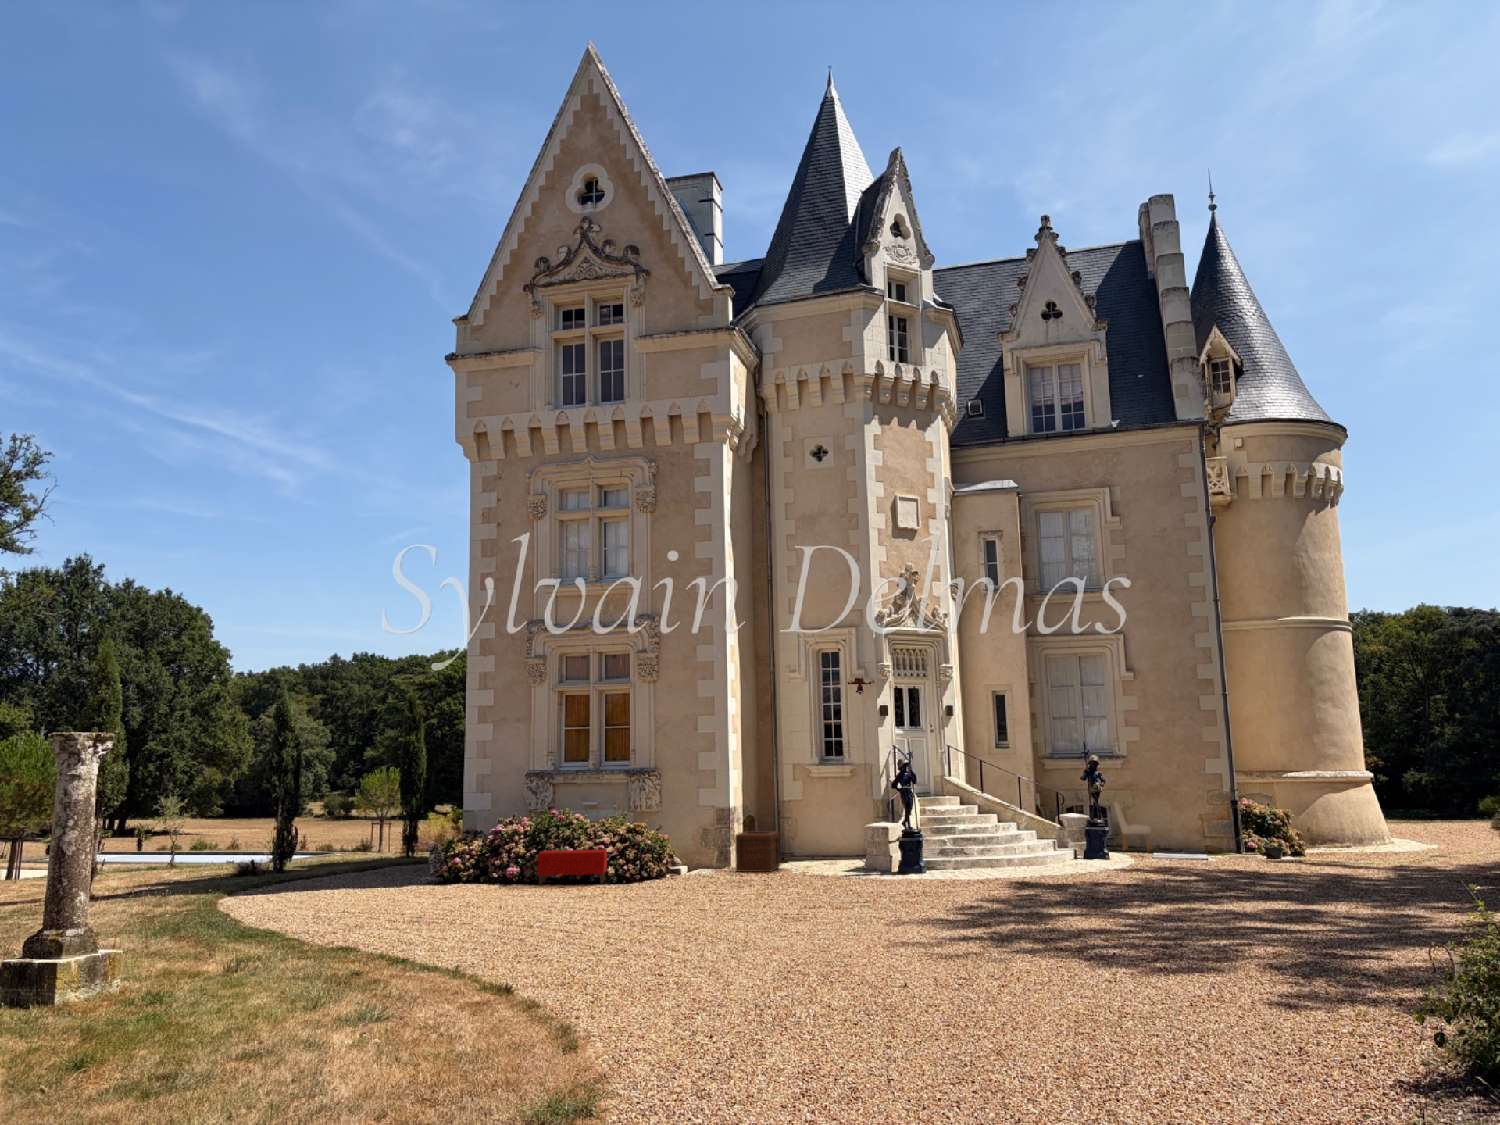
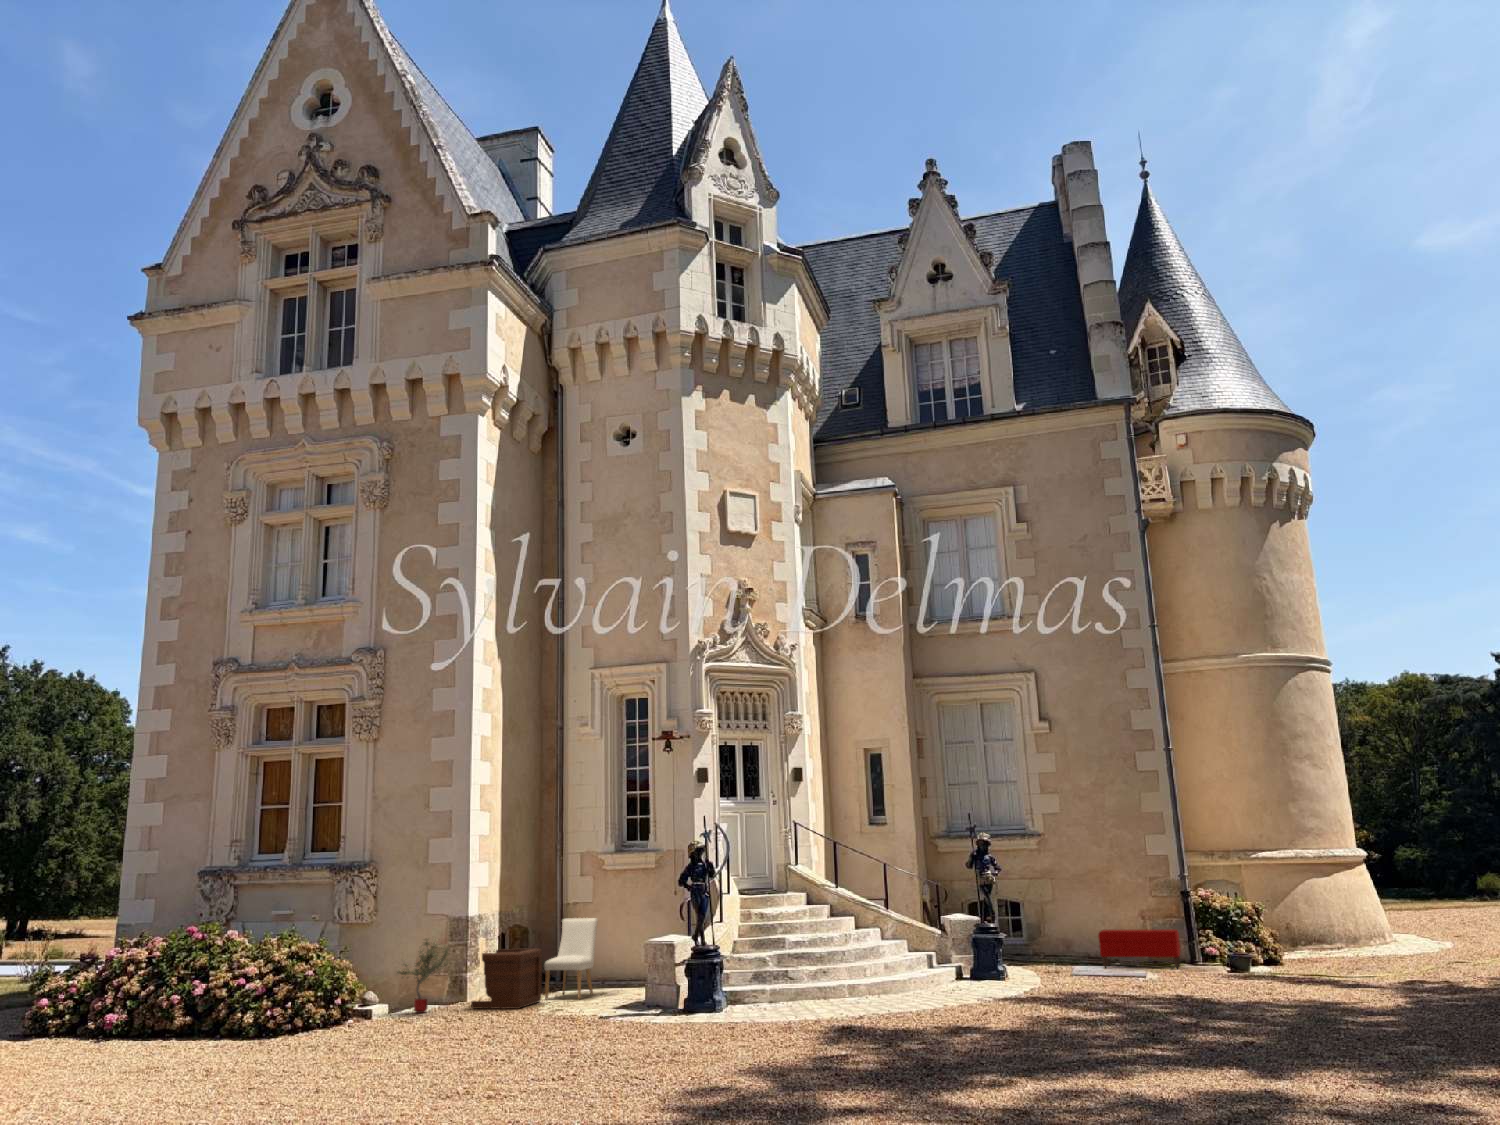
chair: present [1114,802,1152,851] -> present [545,918,598,999]
potted tree: none [684,823,723,874] -> present [397,939,448,1013]
bench: present [538,849,607,885] -> present [1098,930,1180,969]

